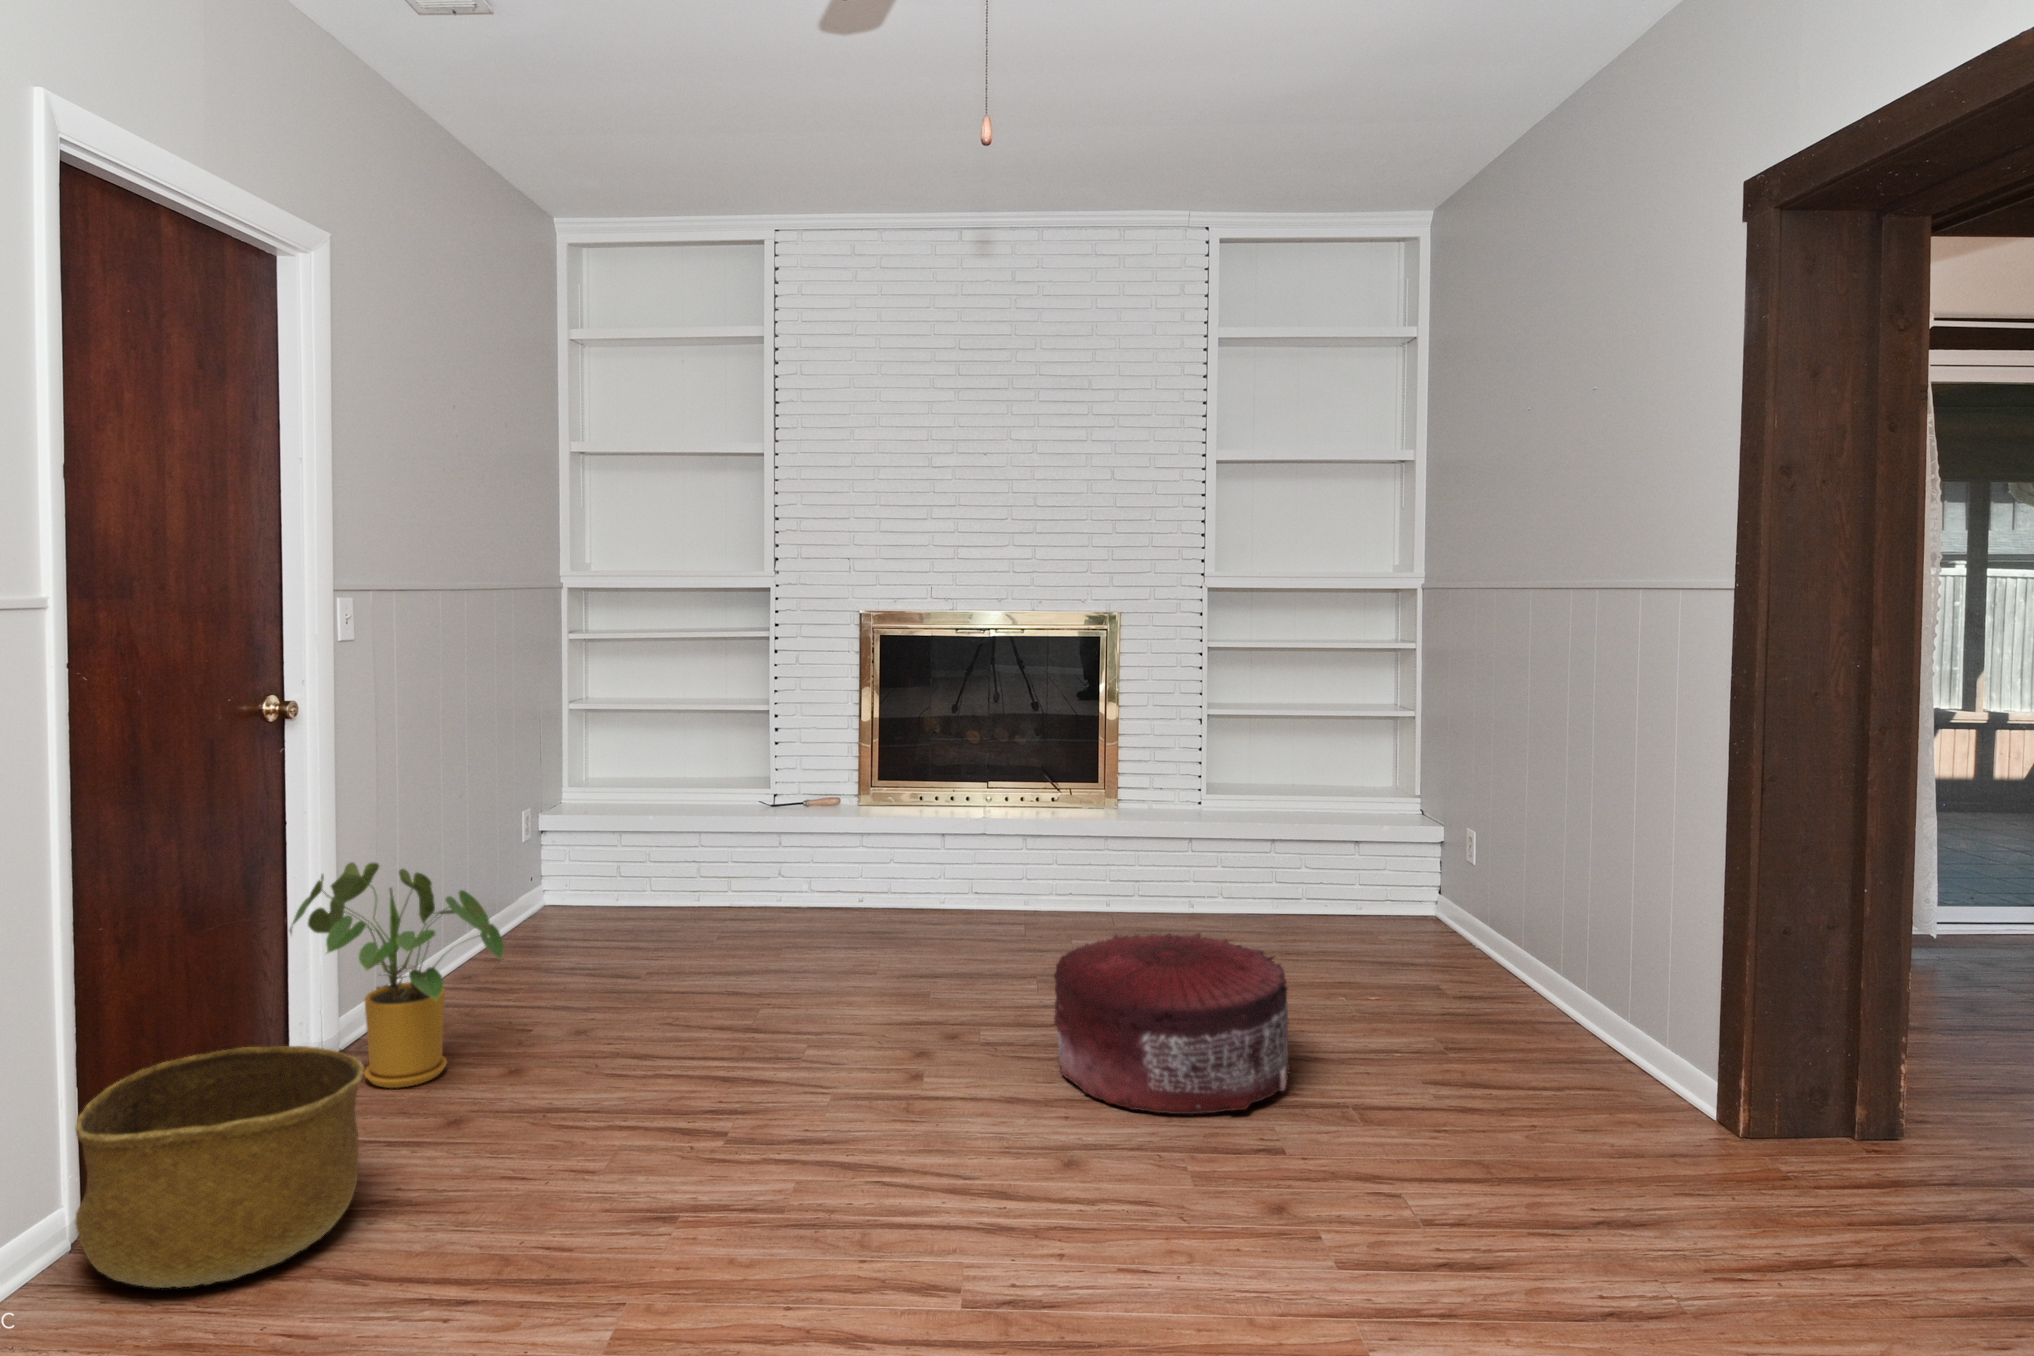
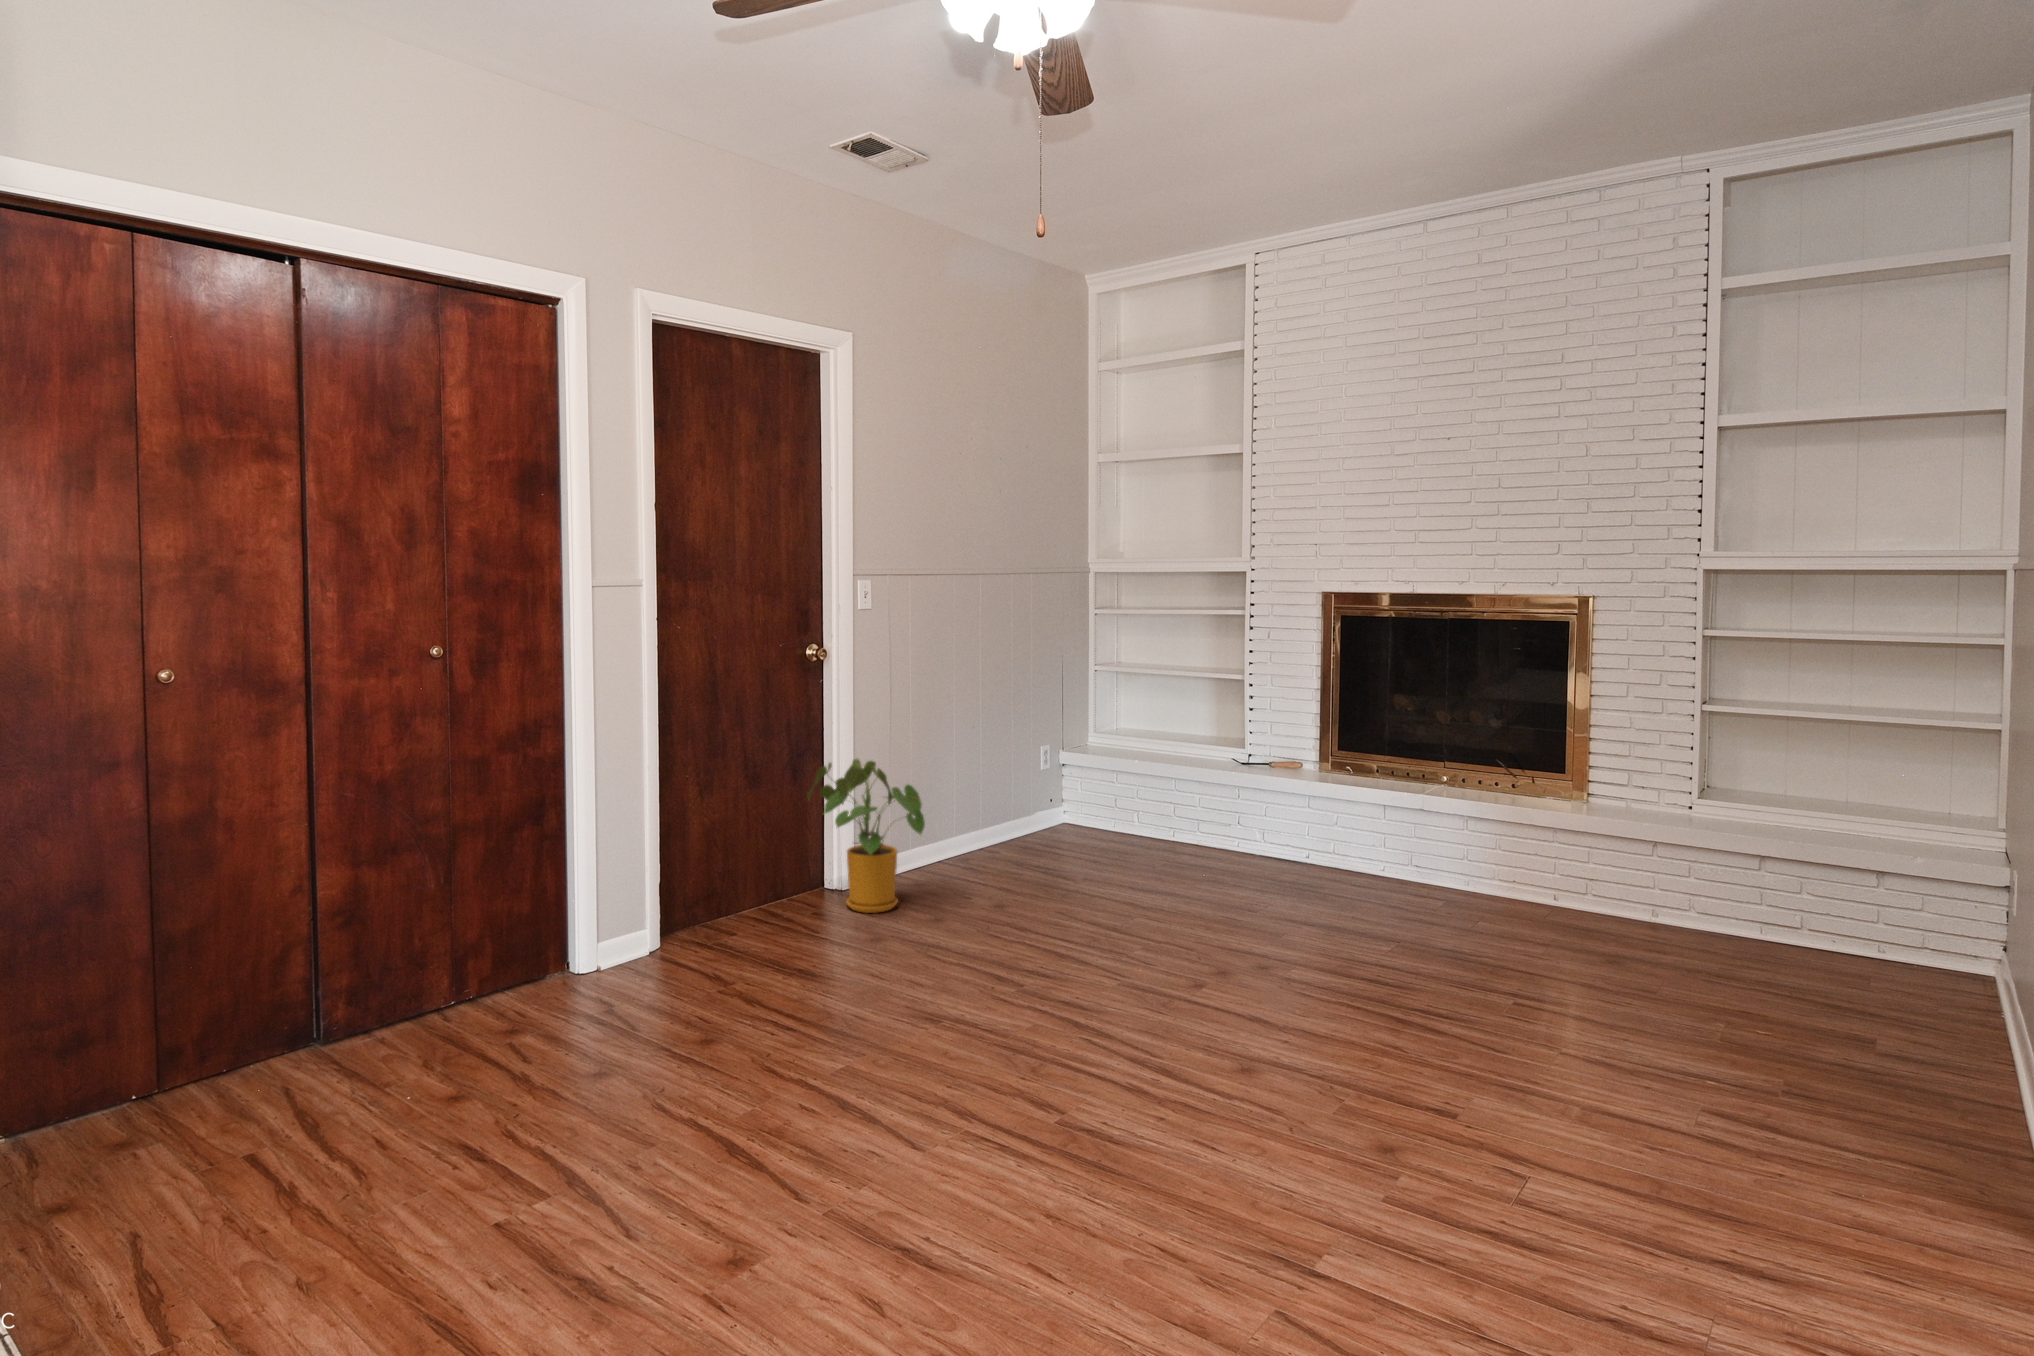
pouf: present [1054,933,1290,1114] -> none [1313,897,1568,1074]
basket: present [75,1046,364,1288] -> none [622,856,780,984]

